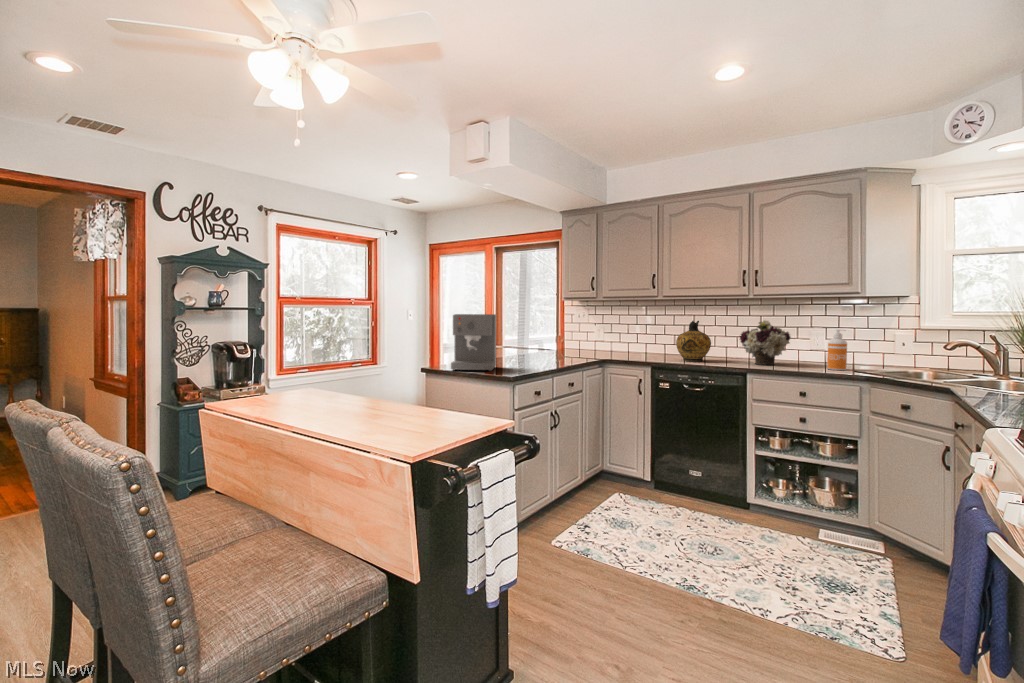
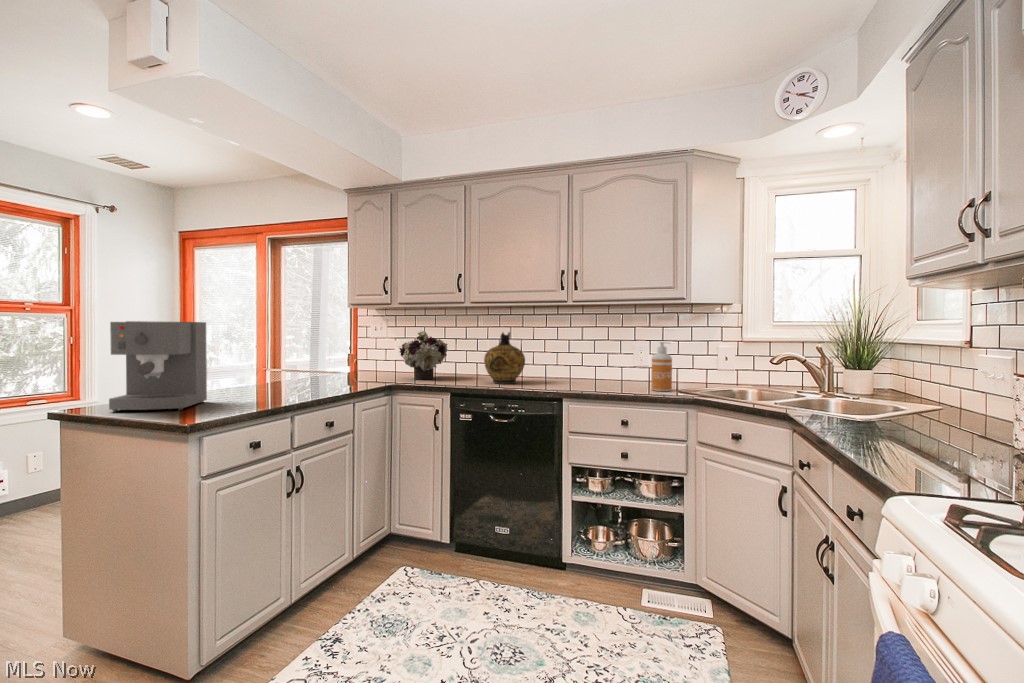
flower arrangement: present [740,320,791,365] -> present [399,331,447,380]

